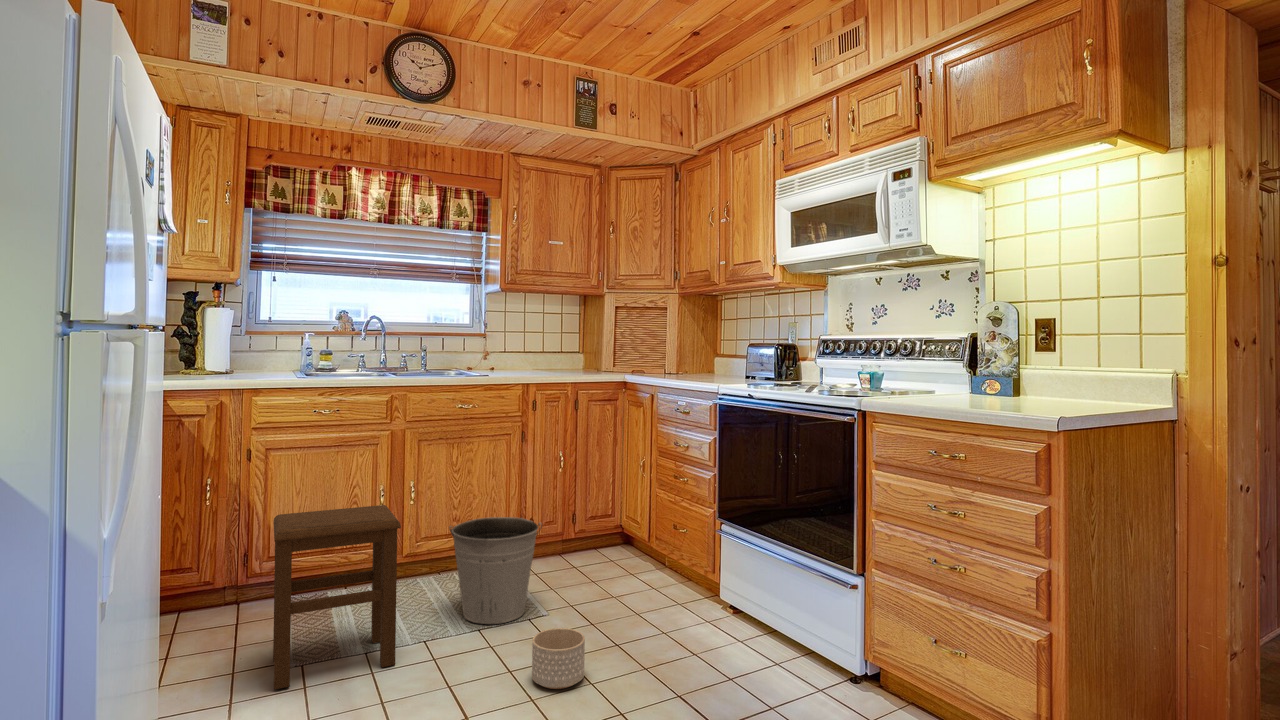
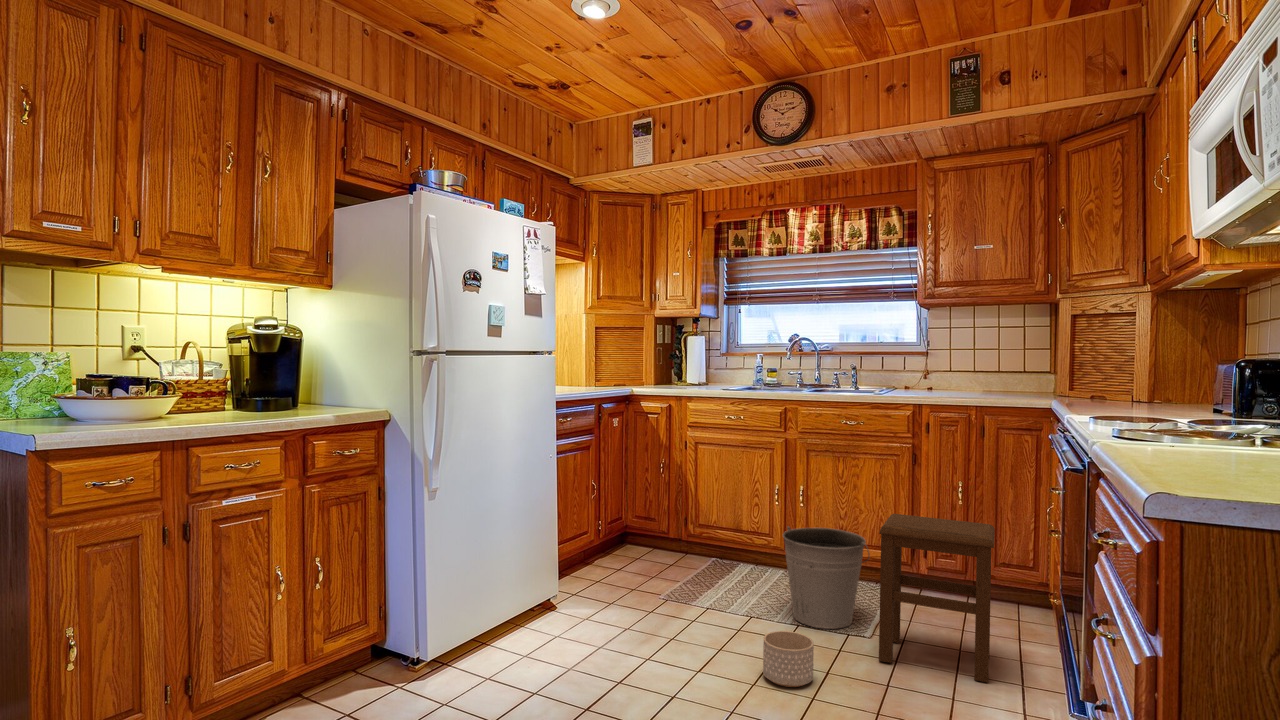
stool: present [273,505,401,689] -> present [879,514,995,683]

